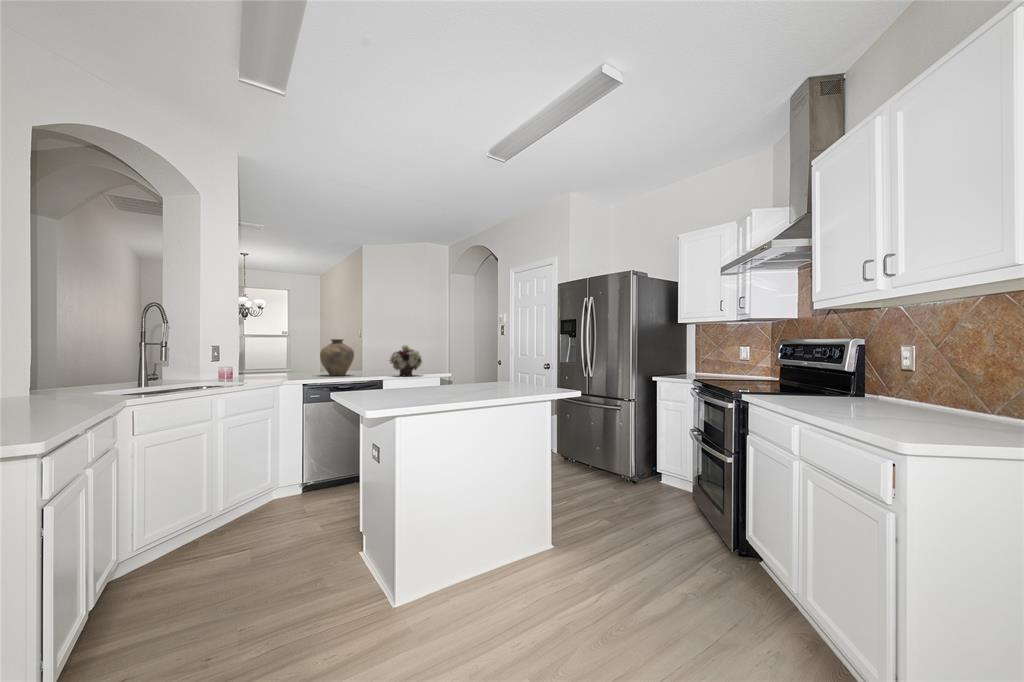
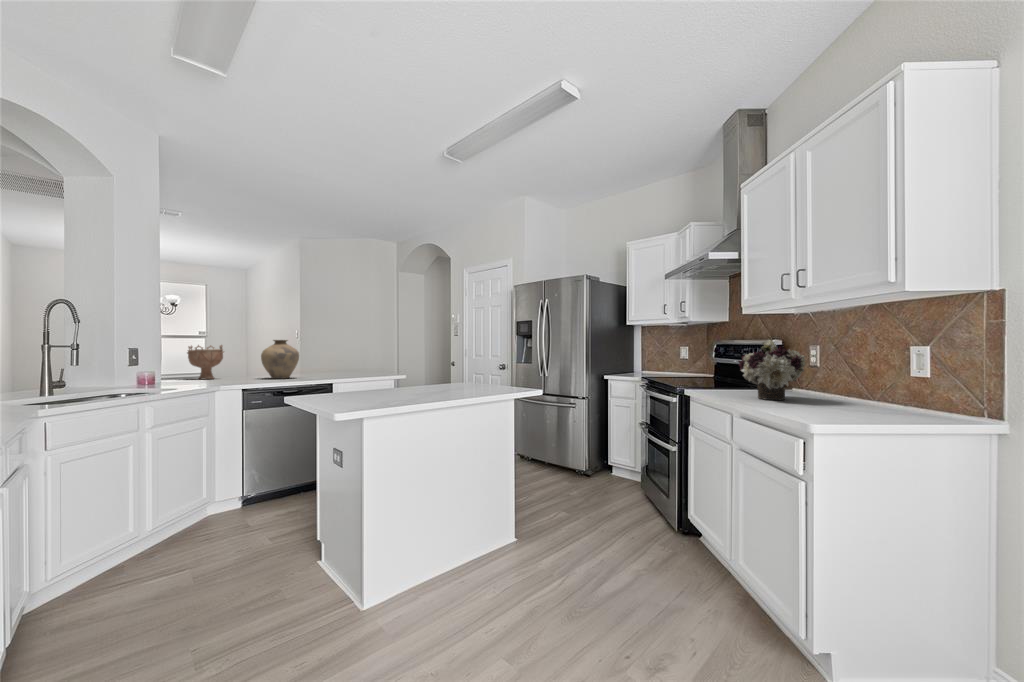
decorative bowl: none [256,343,289,376] -> present [187,345,224,379]
flower arrangement: present [389,345,422,376] -> present [739,340,805,400]

